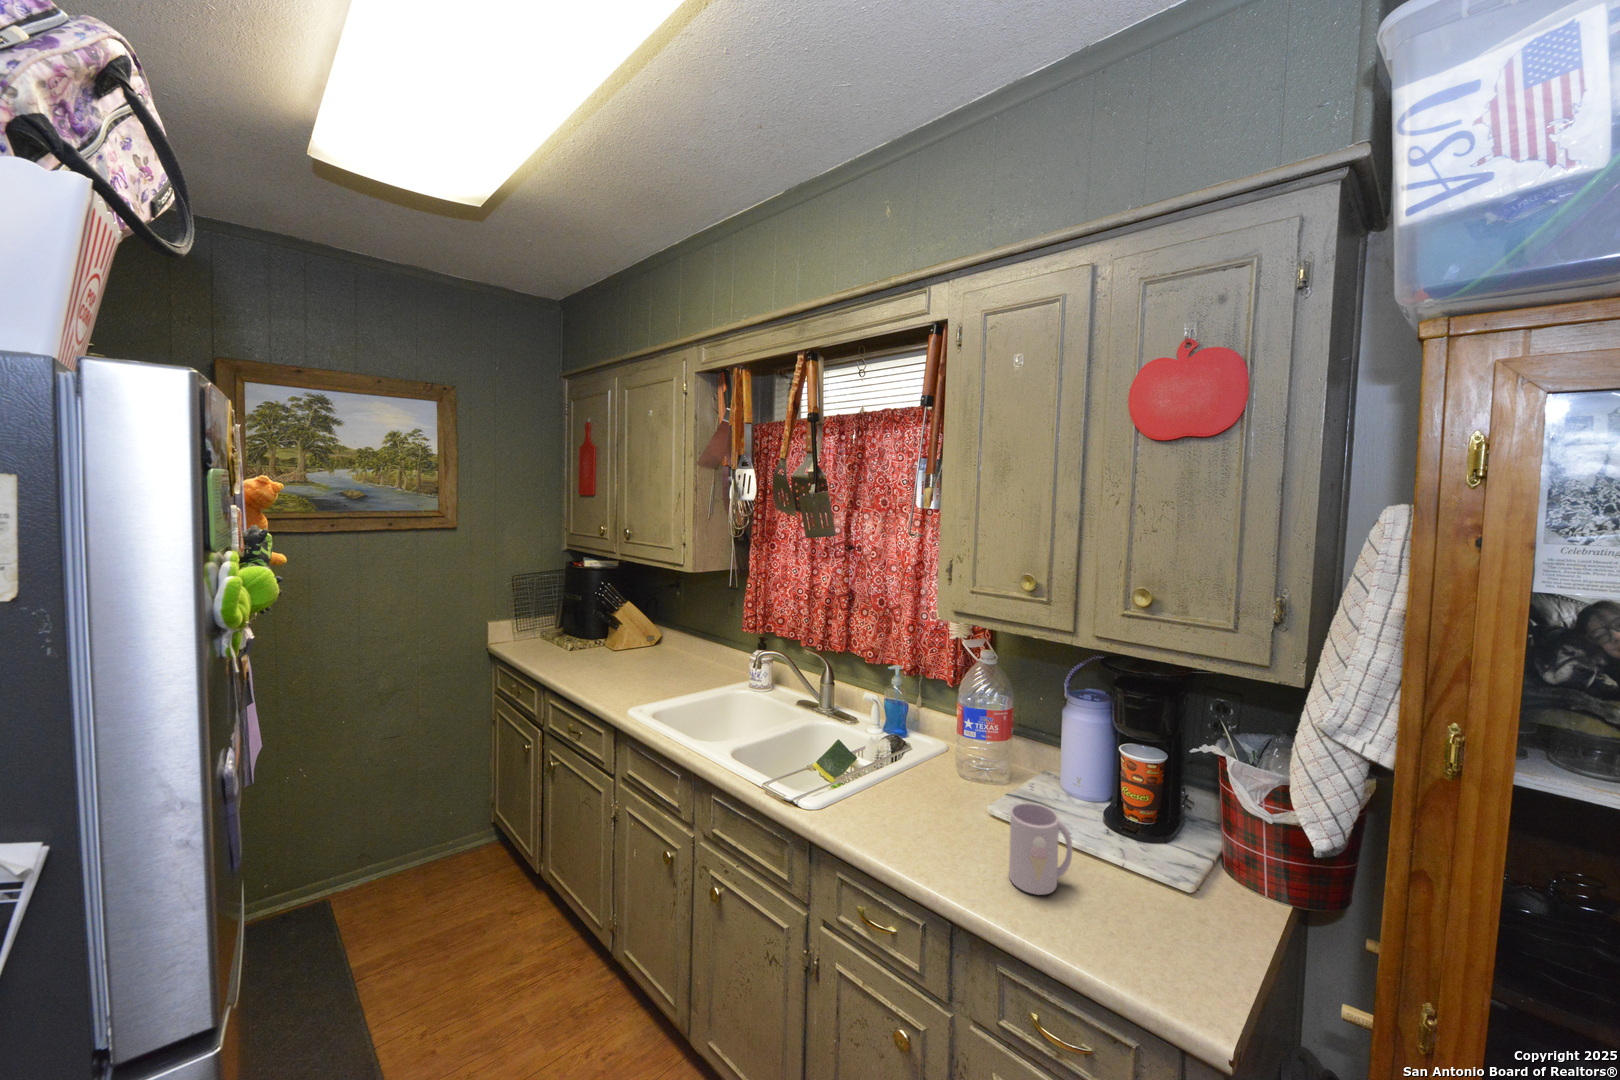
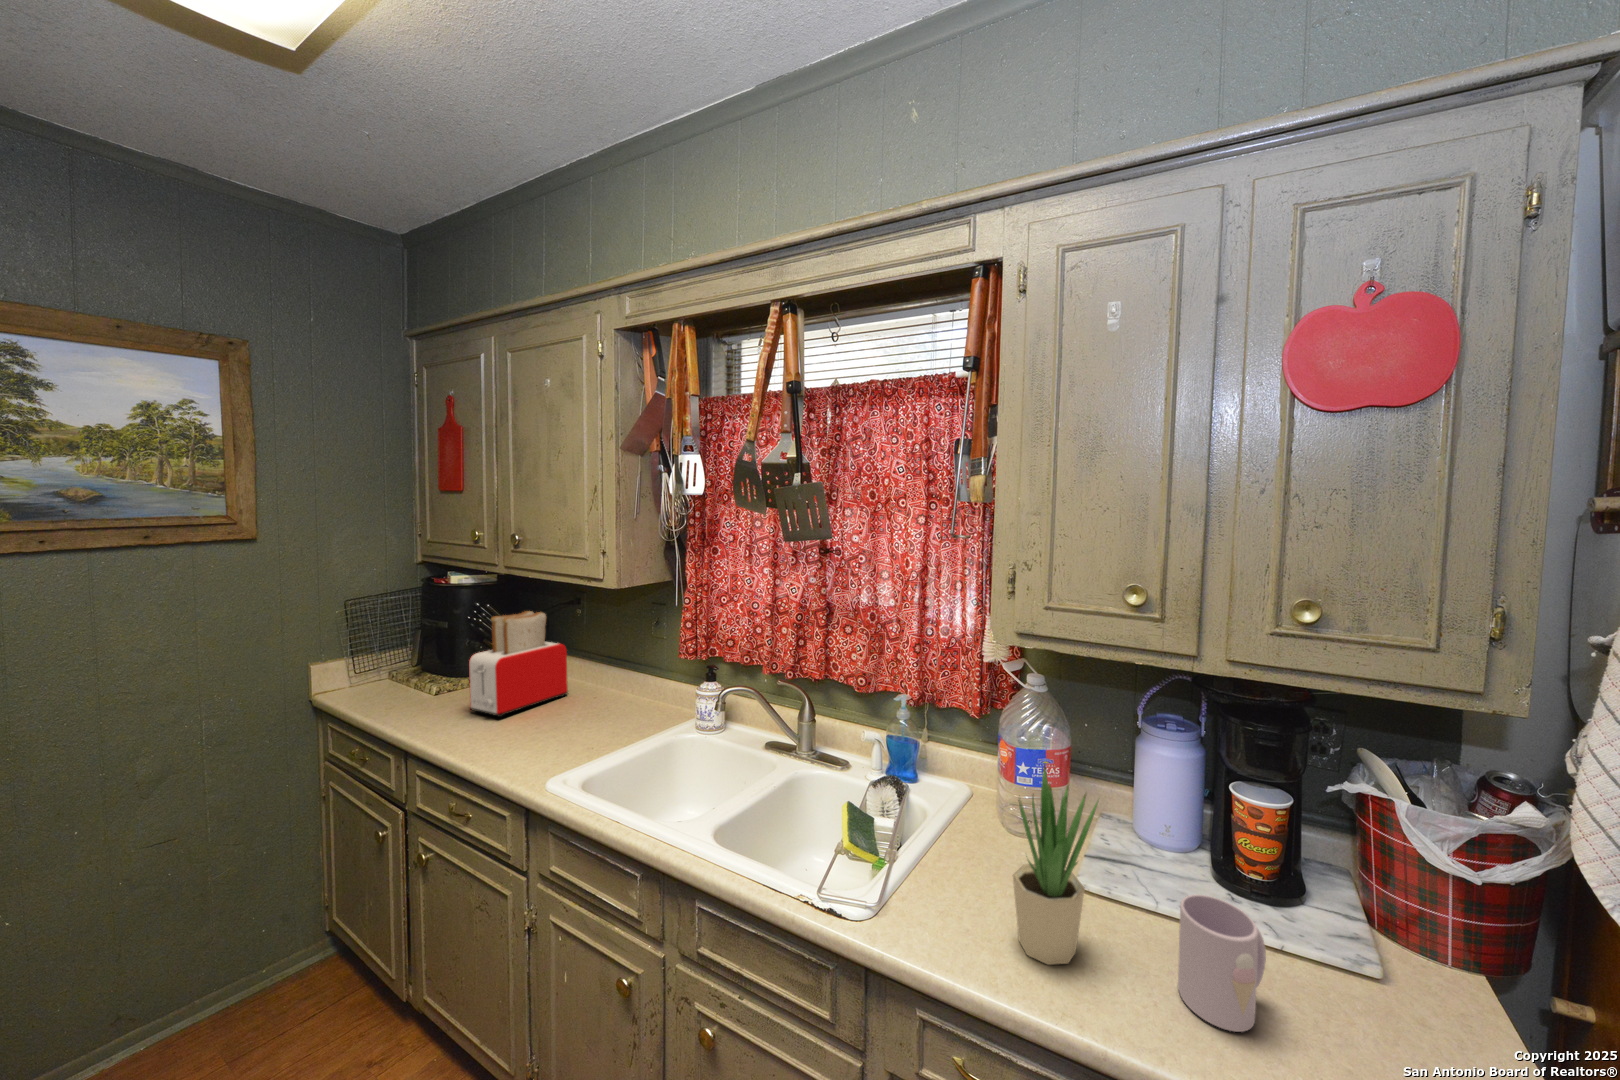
toaster: none [591,590,664,669] -> present [469,611,568,717]
potted plant: none [909,699,969,847] -> present [1013,766,1099,965]

